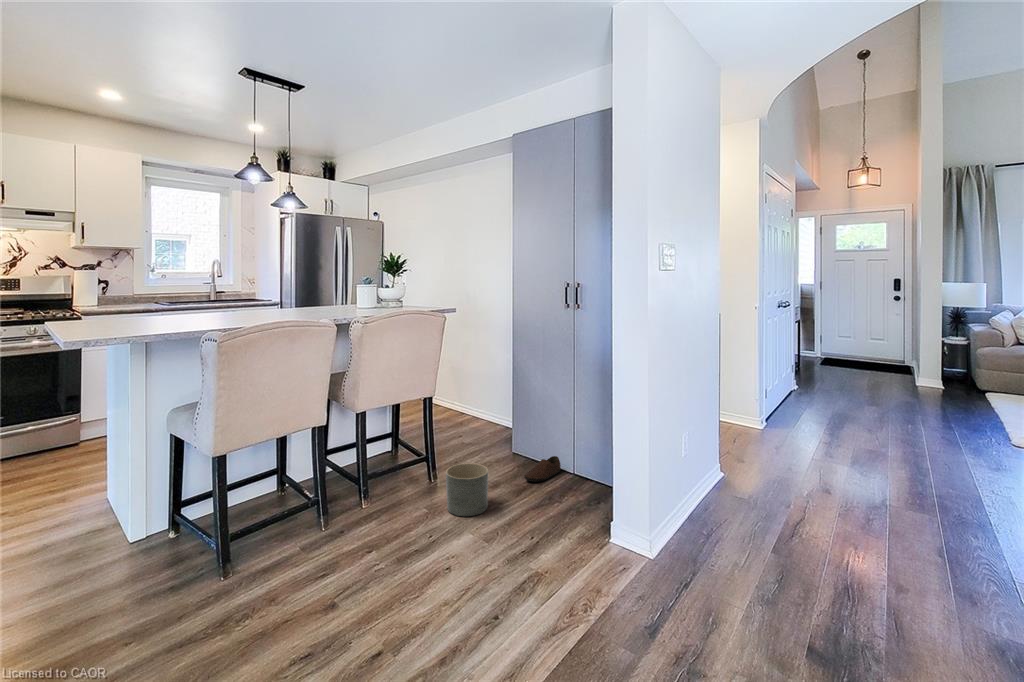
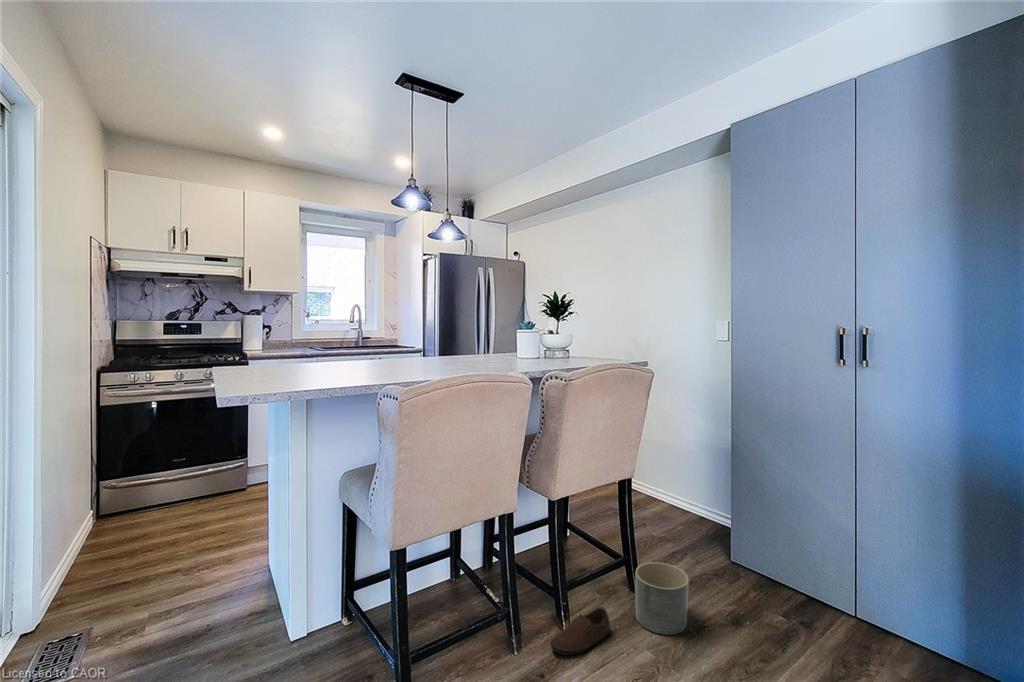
shoe: present [524,456,561,482] -> present [550,608,610,655]

